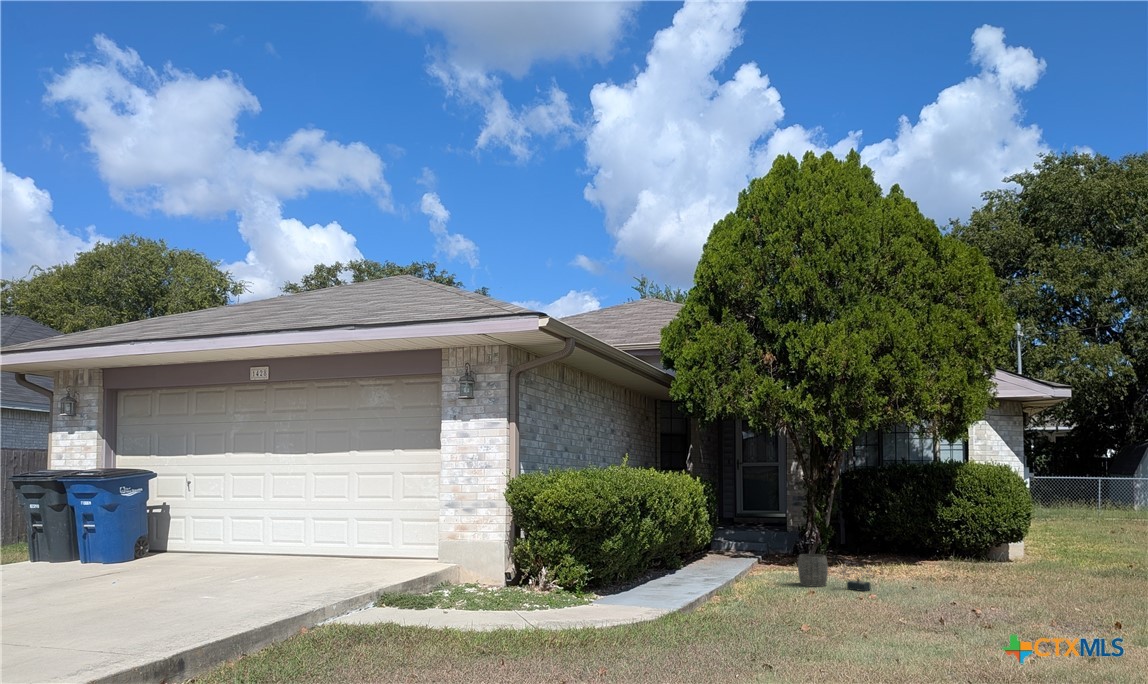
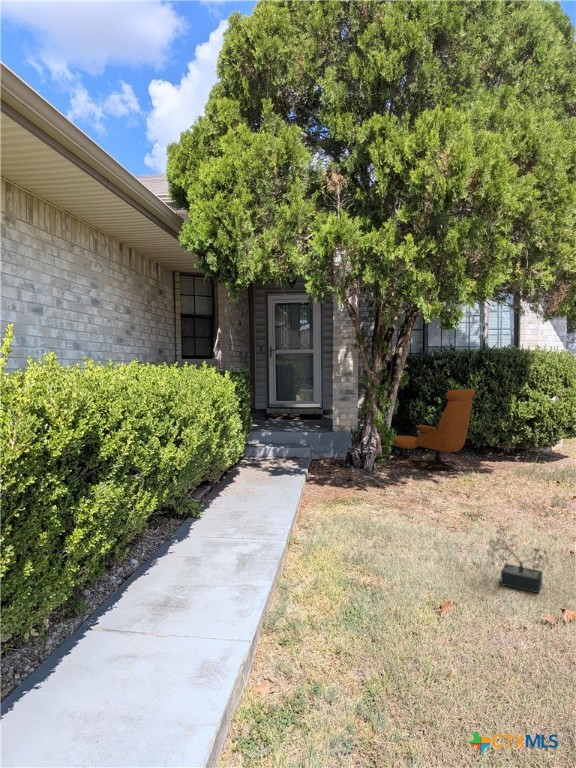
lounge chair: none [829,494,893,561] -> present [389,388,474,472]
woven basket: present [798,554,828,587] -> none [404,512,458,580]

